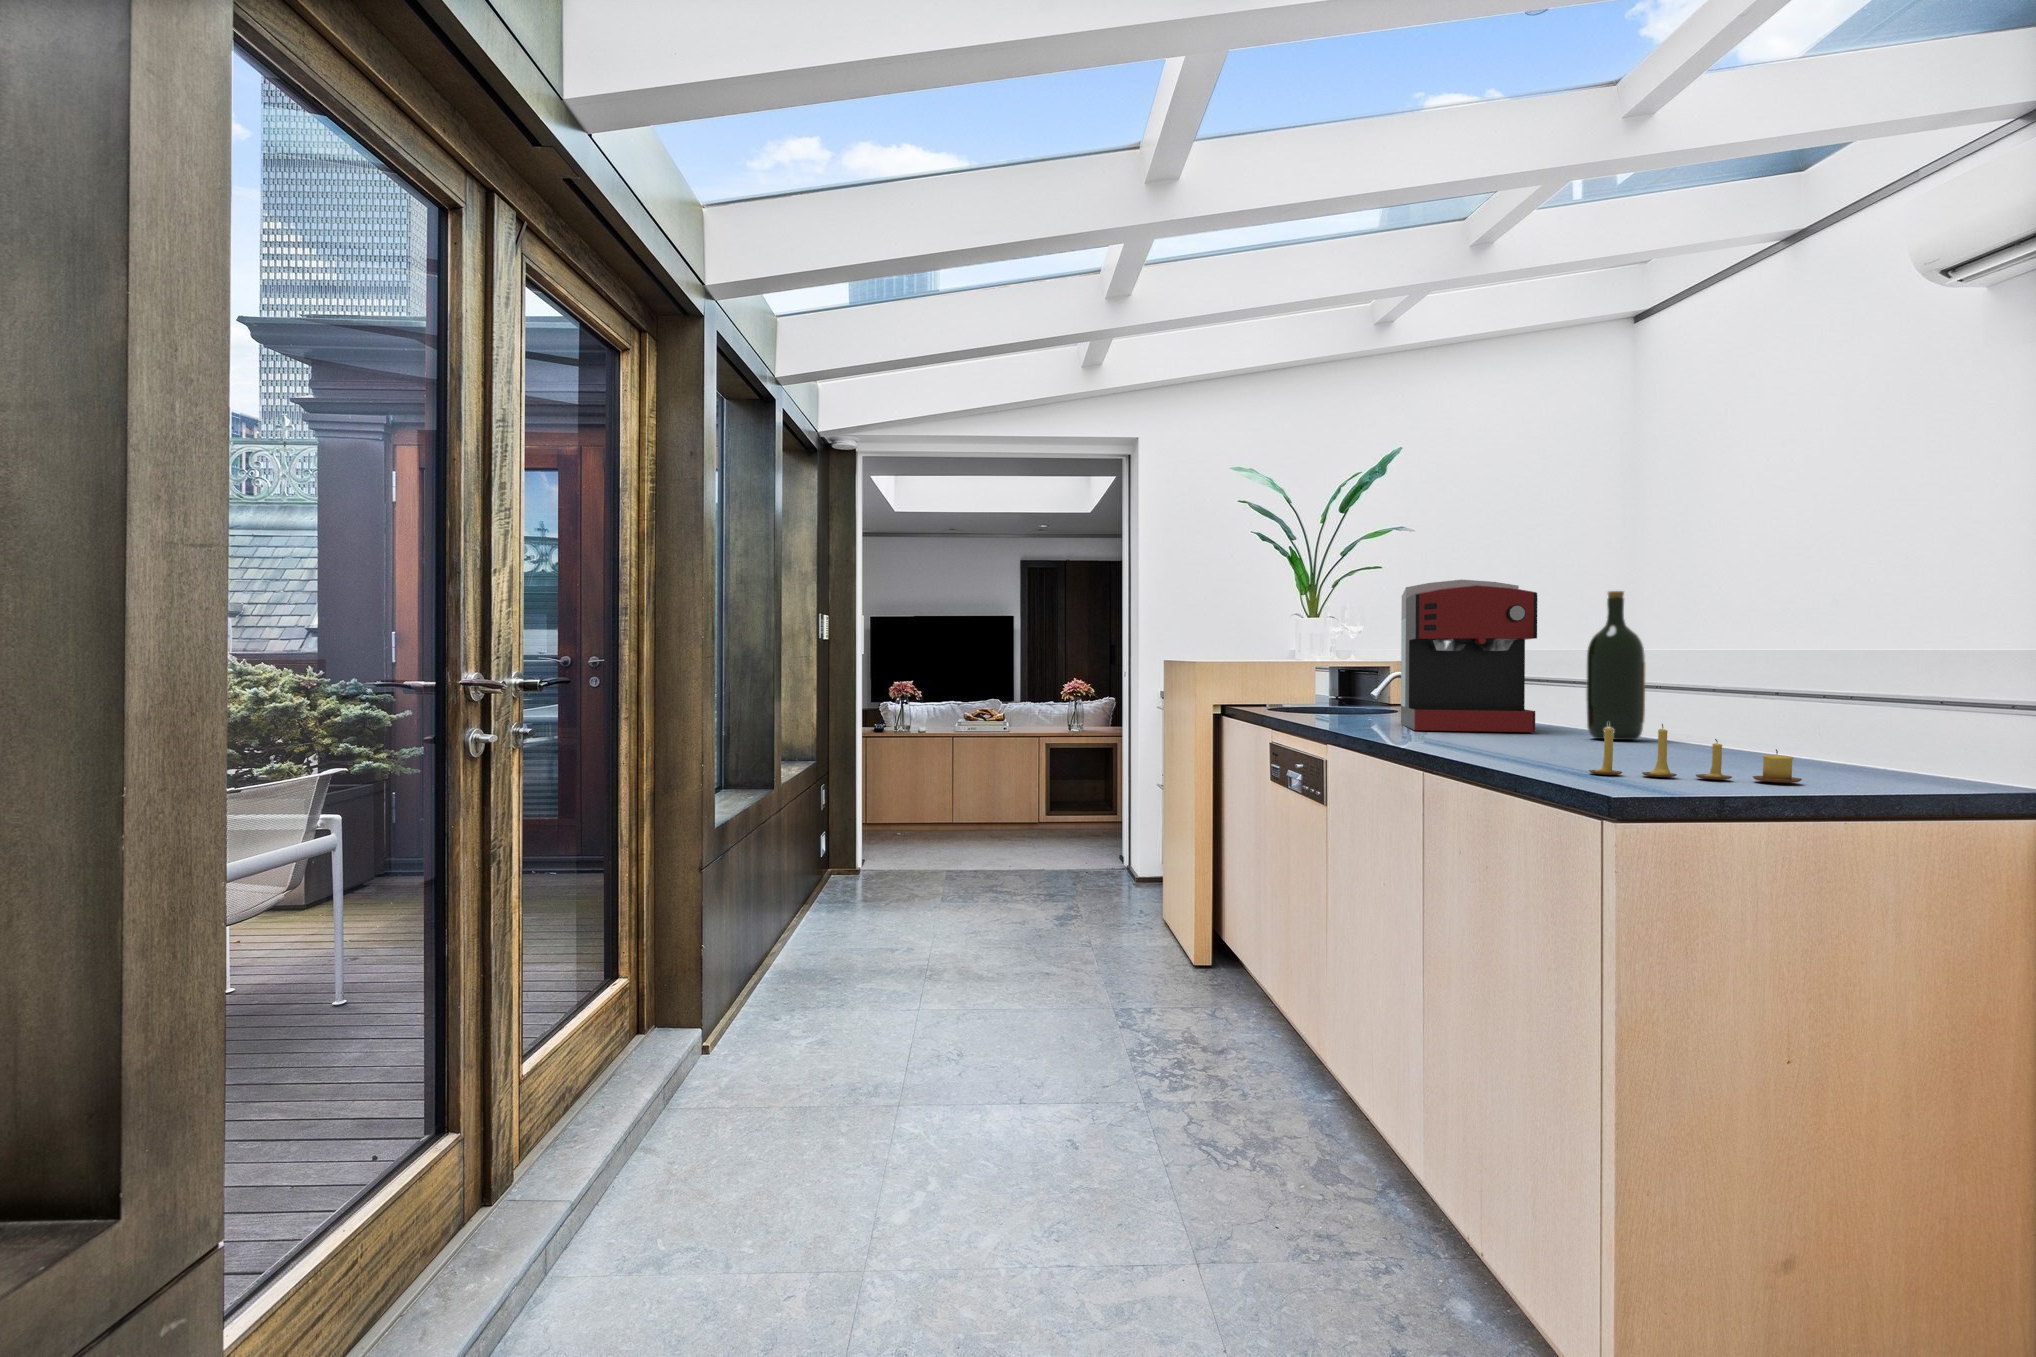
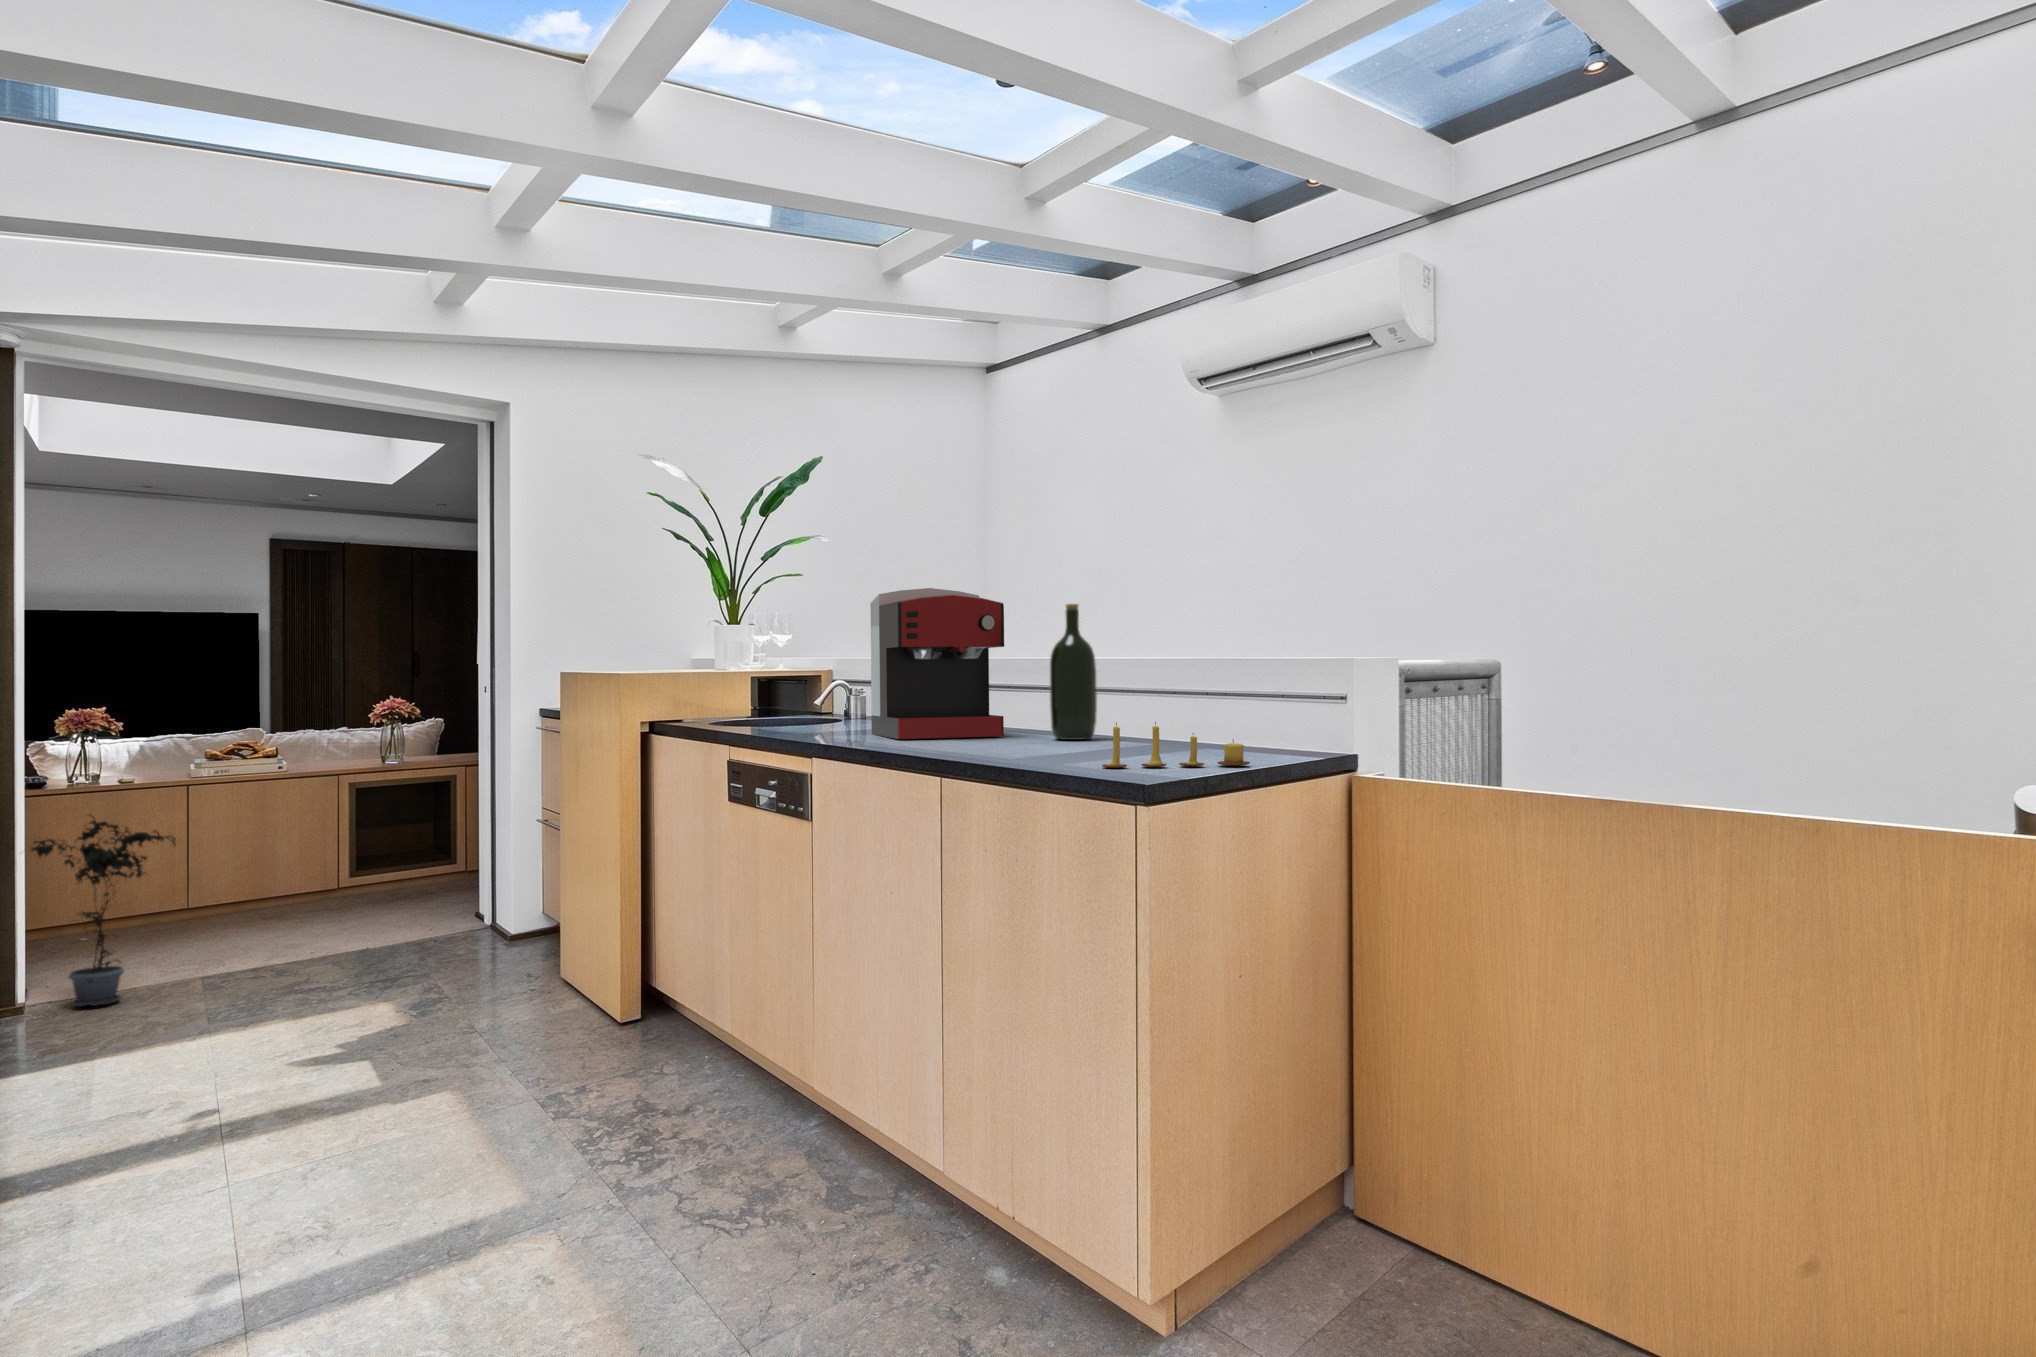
potted plant: none [832,755,919,887] -> present [32,815,176,1007]

